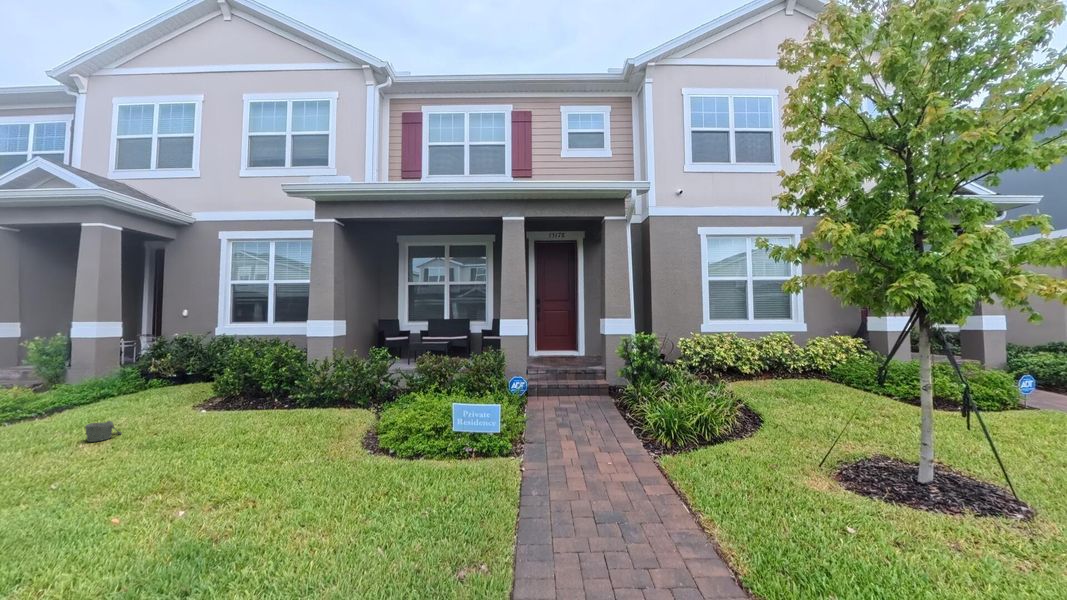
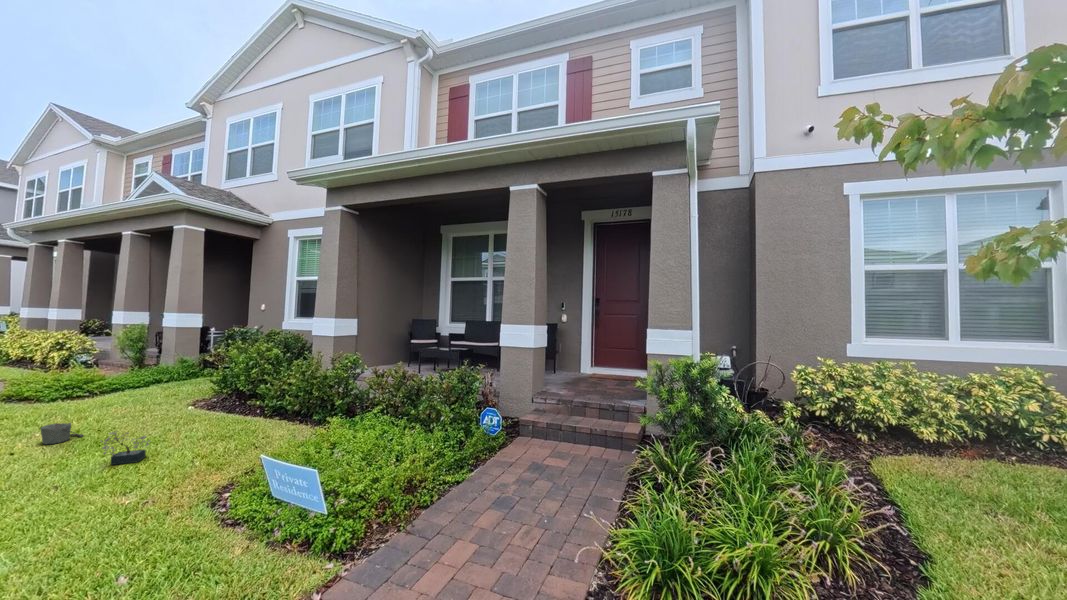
decorative plant: none [200,415,240,443] -> present [103,432,150,465]

